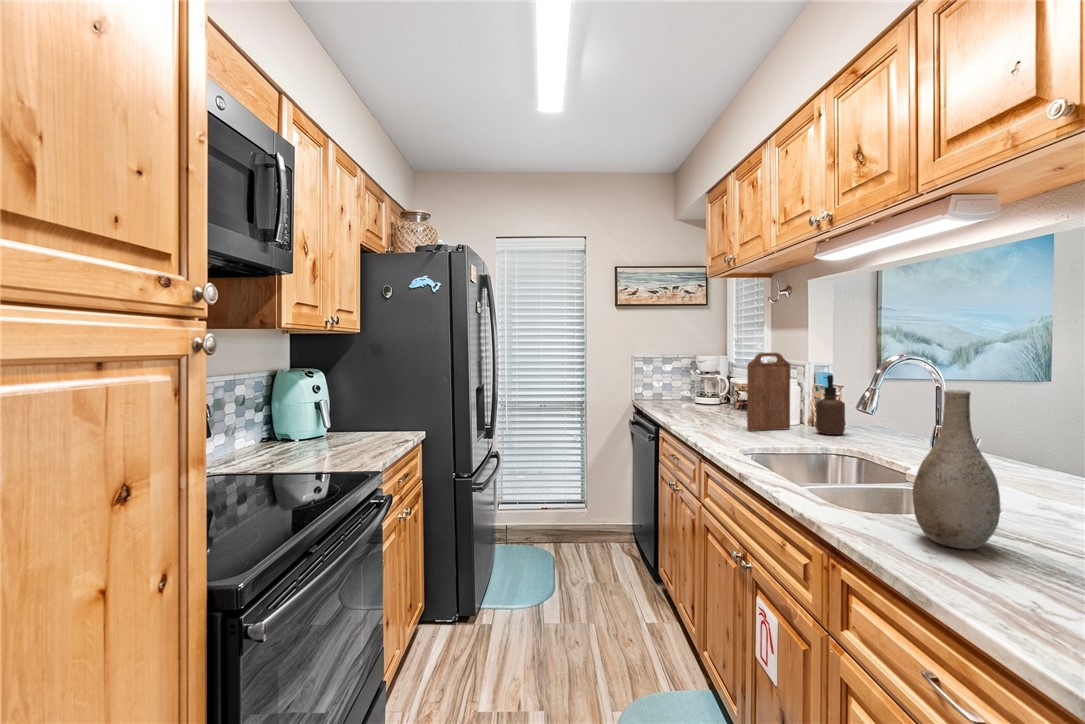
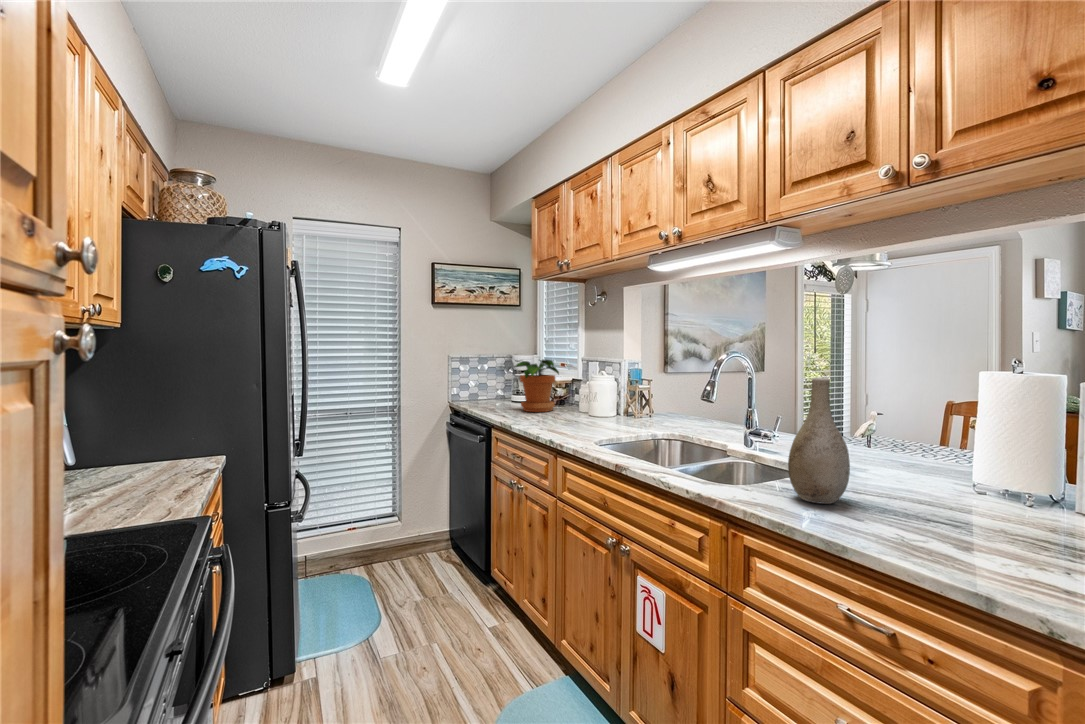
cutting board: present [747,353,790,430] -> none [584,351,616,424]
potted plant: none [688,361,737,415] -> present [514,359,559,412]
soap dispenser: present [816,375,845,435] -> none [639,371,661,423]

